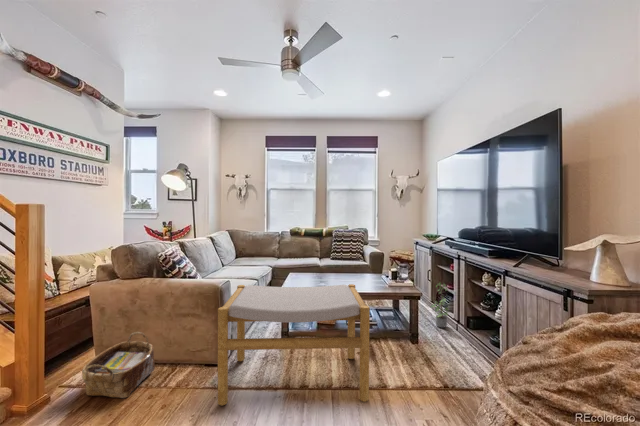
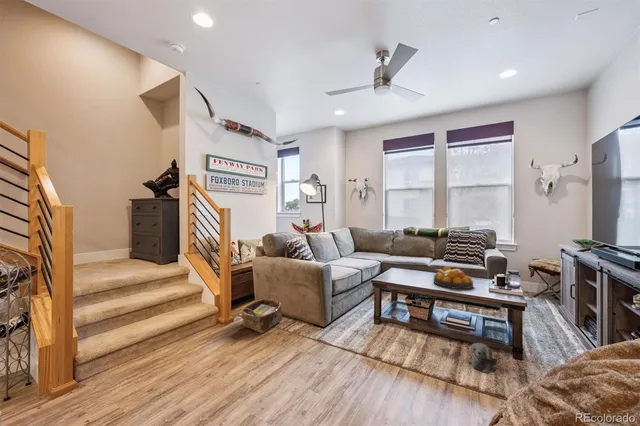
fruit bowl: none [343,266,382,289] -> present [434,266,473,289]
potted plant: present [431,282,448,328] -> none [538,293,562,345]
footstool: present [218,284,370,406] -> none [313,270,436,385]
plush toy: none [390,341,416,371] -> present [469,343,497,373]

